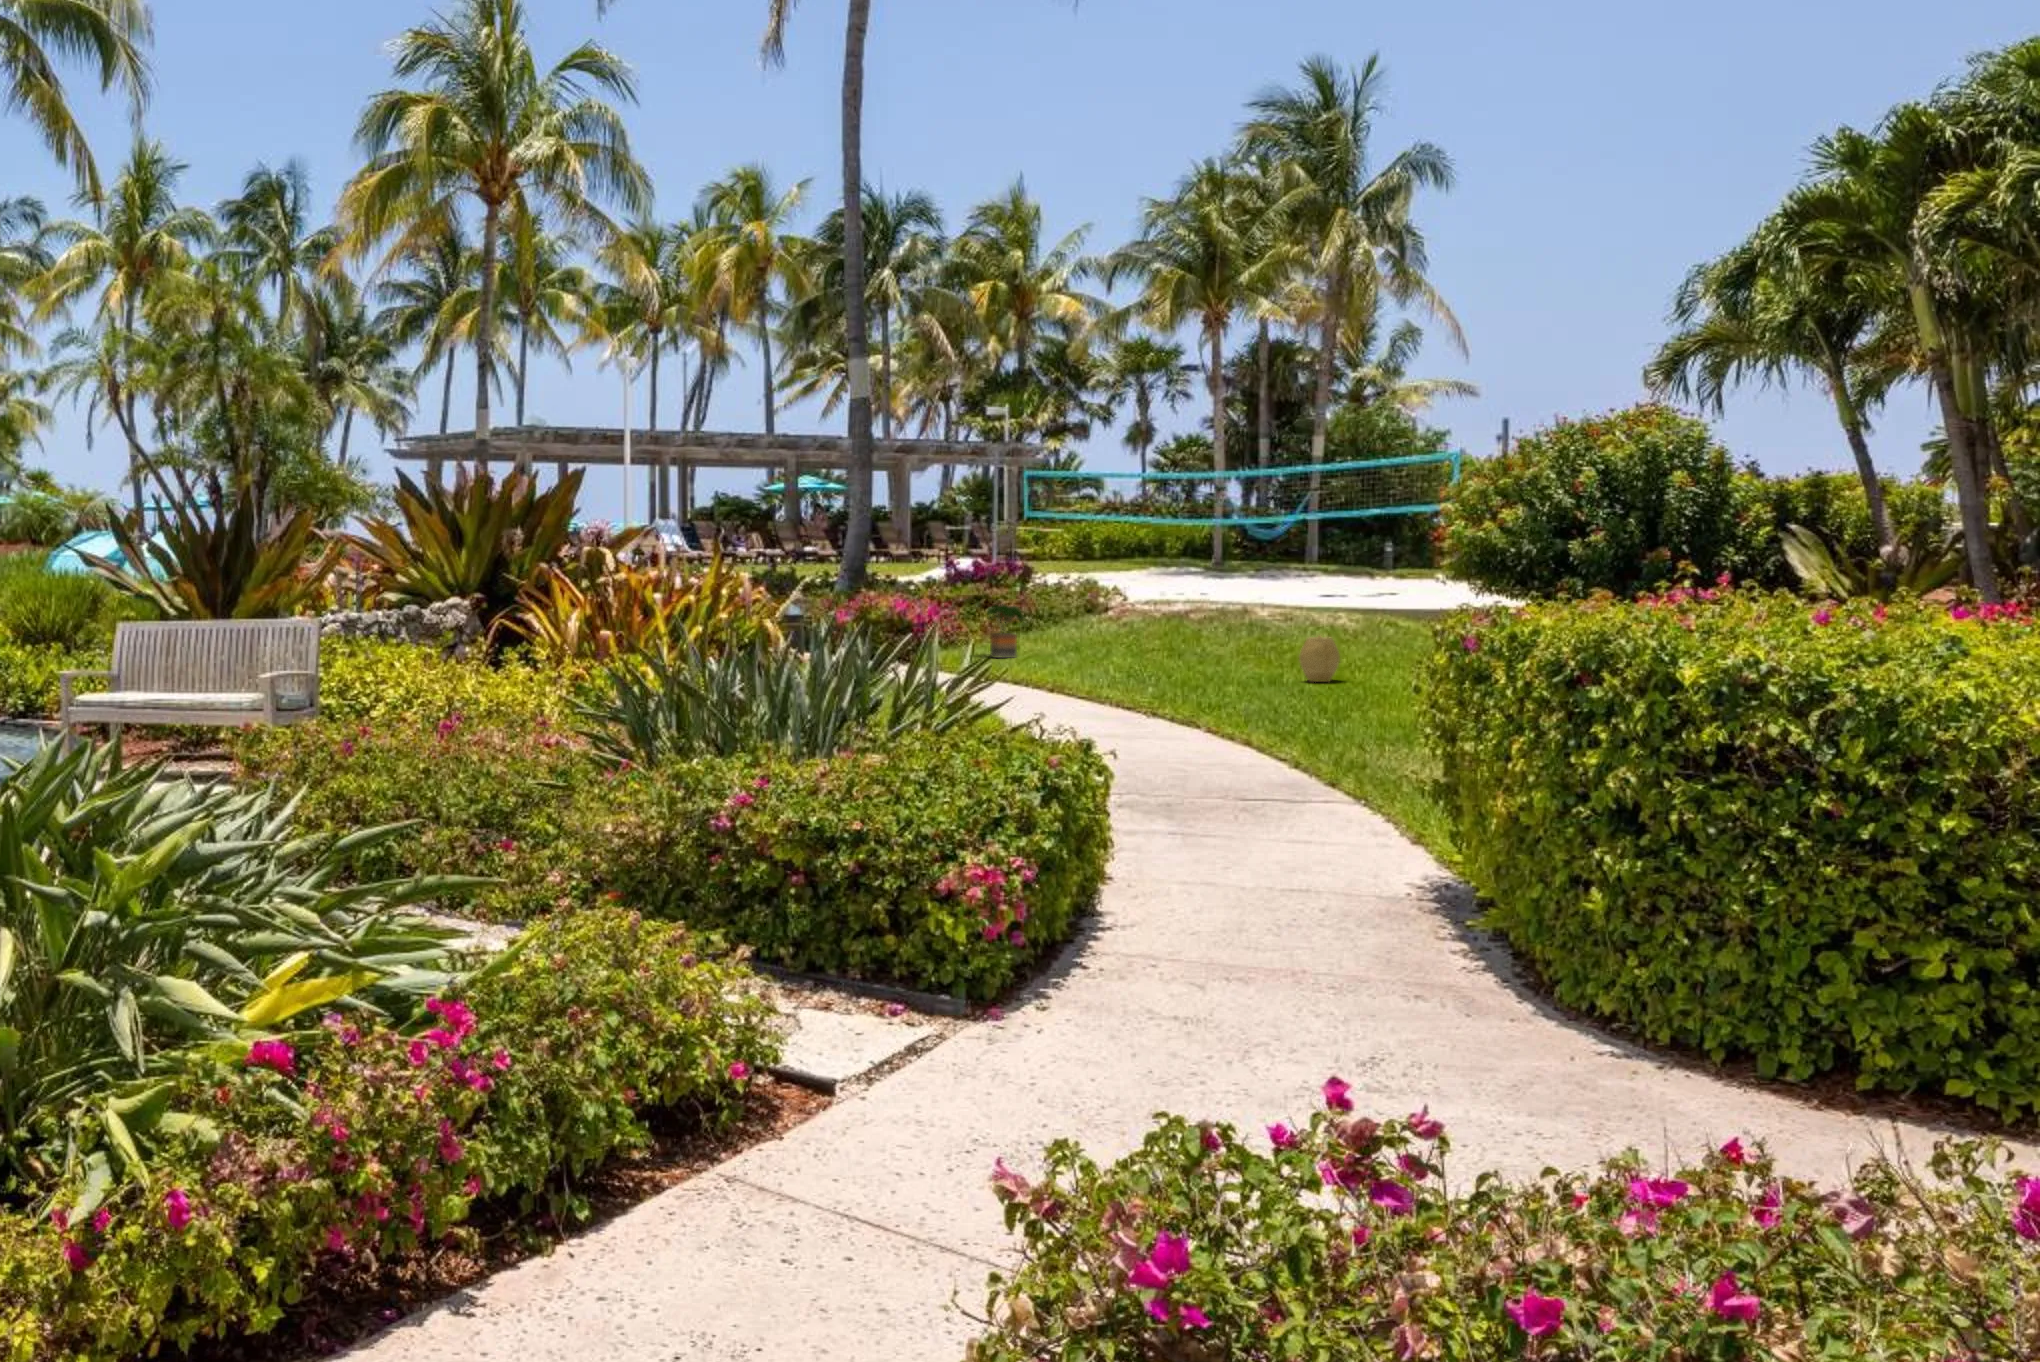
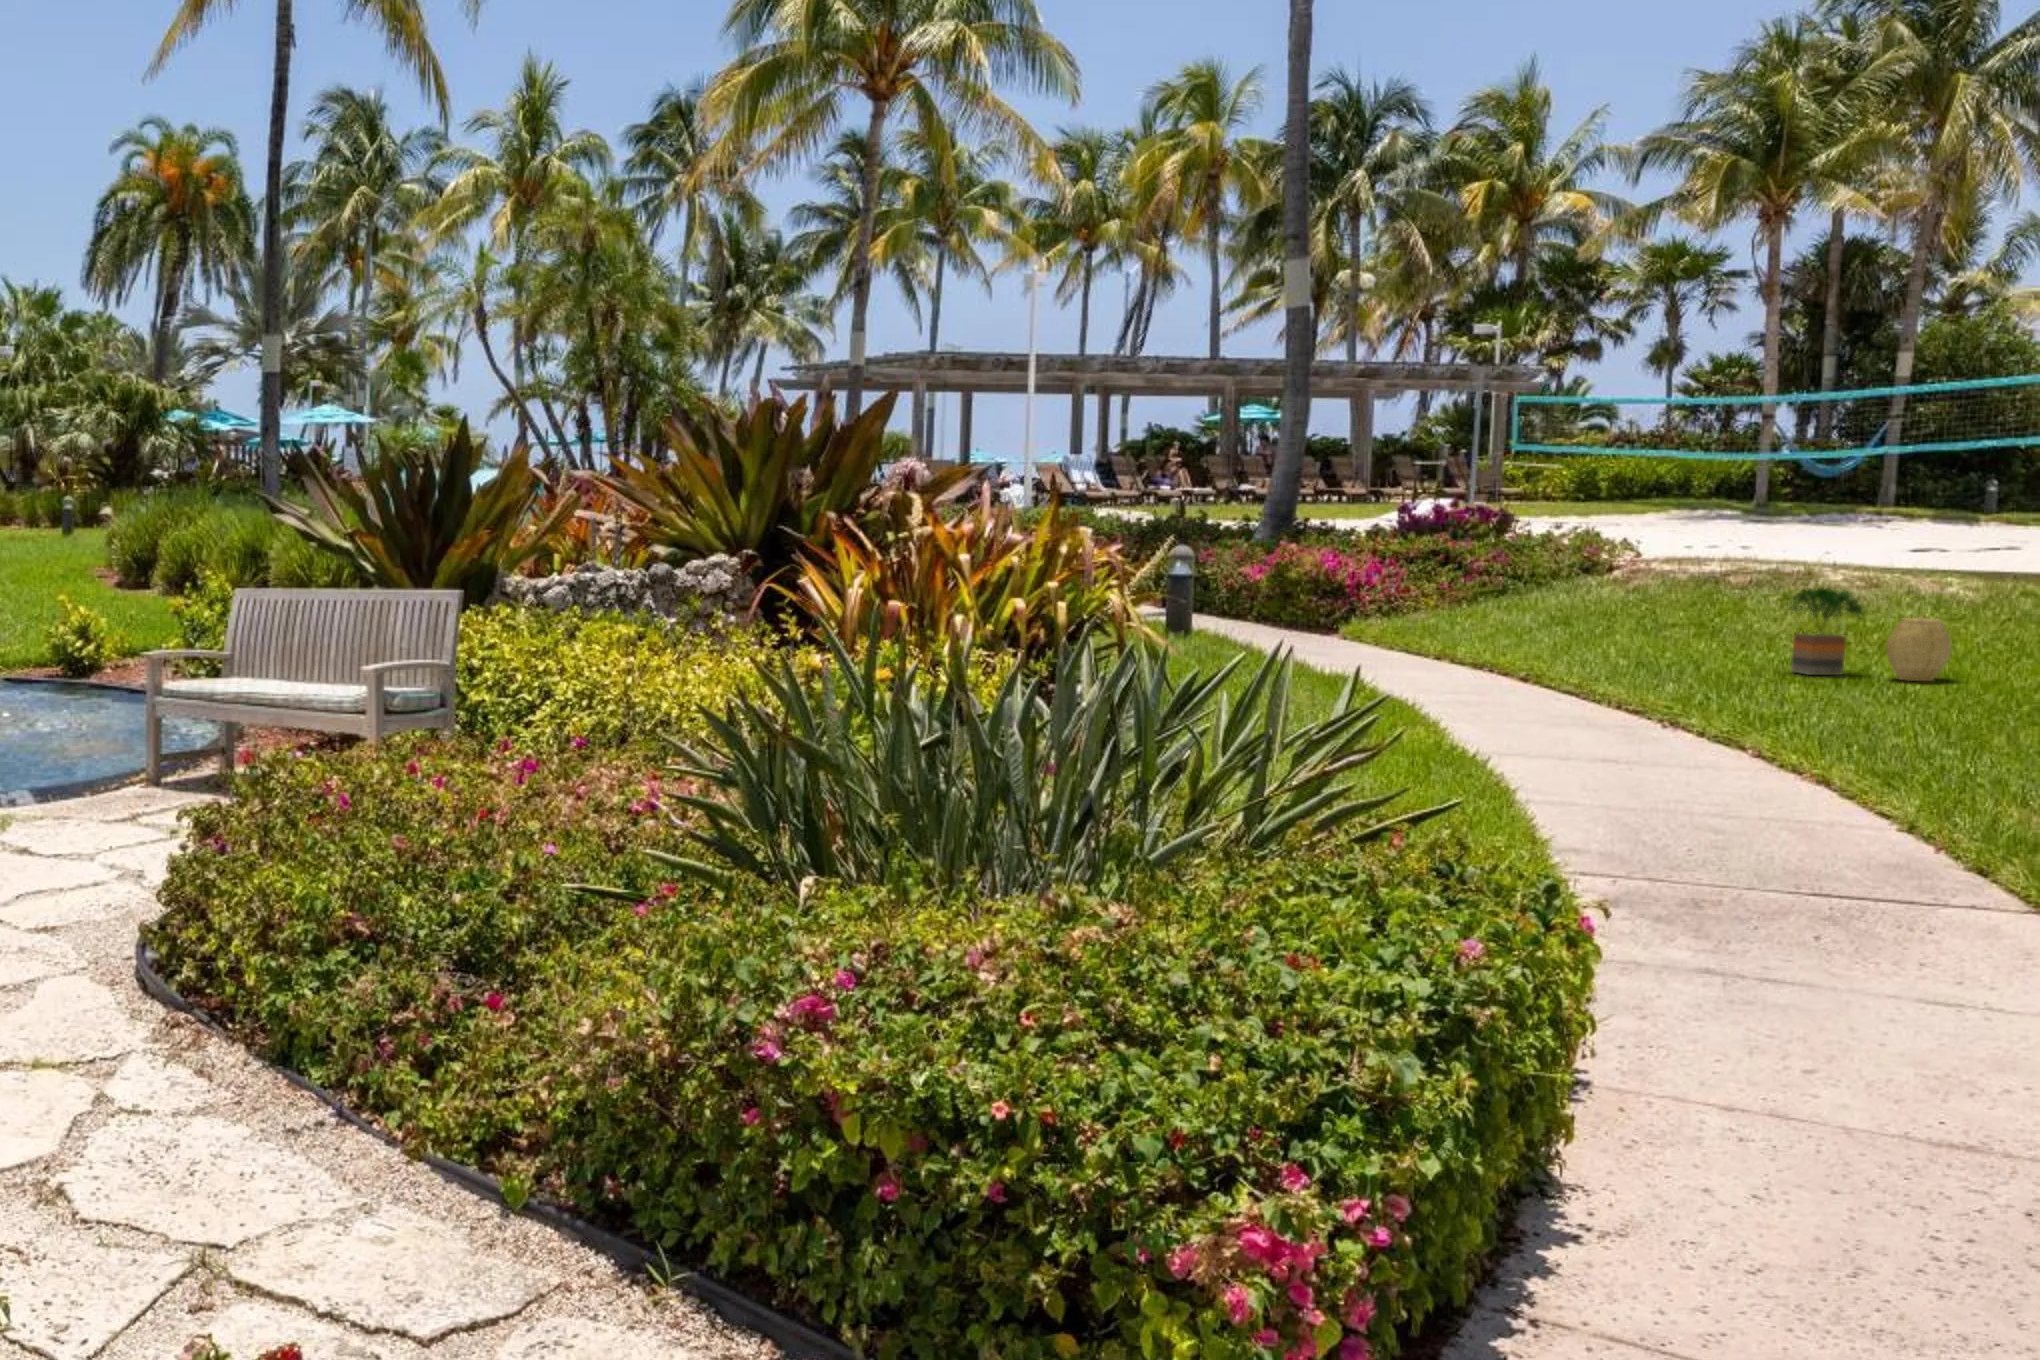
potted tree: present [987,604,1025,658] -> present [1790,587,1865,675]

